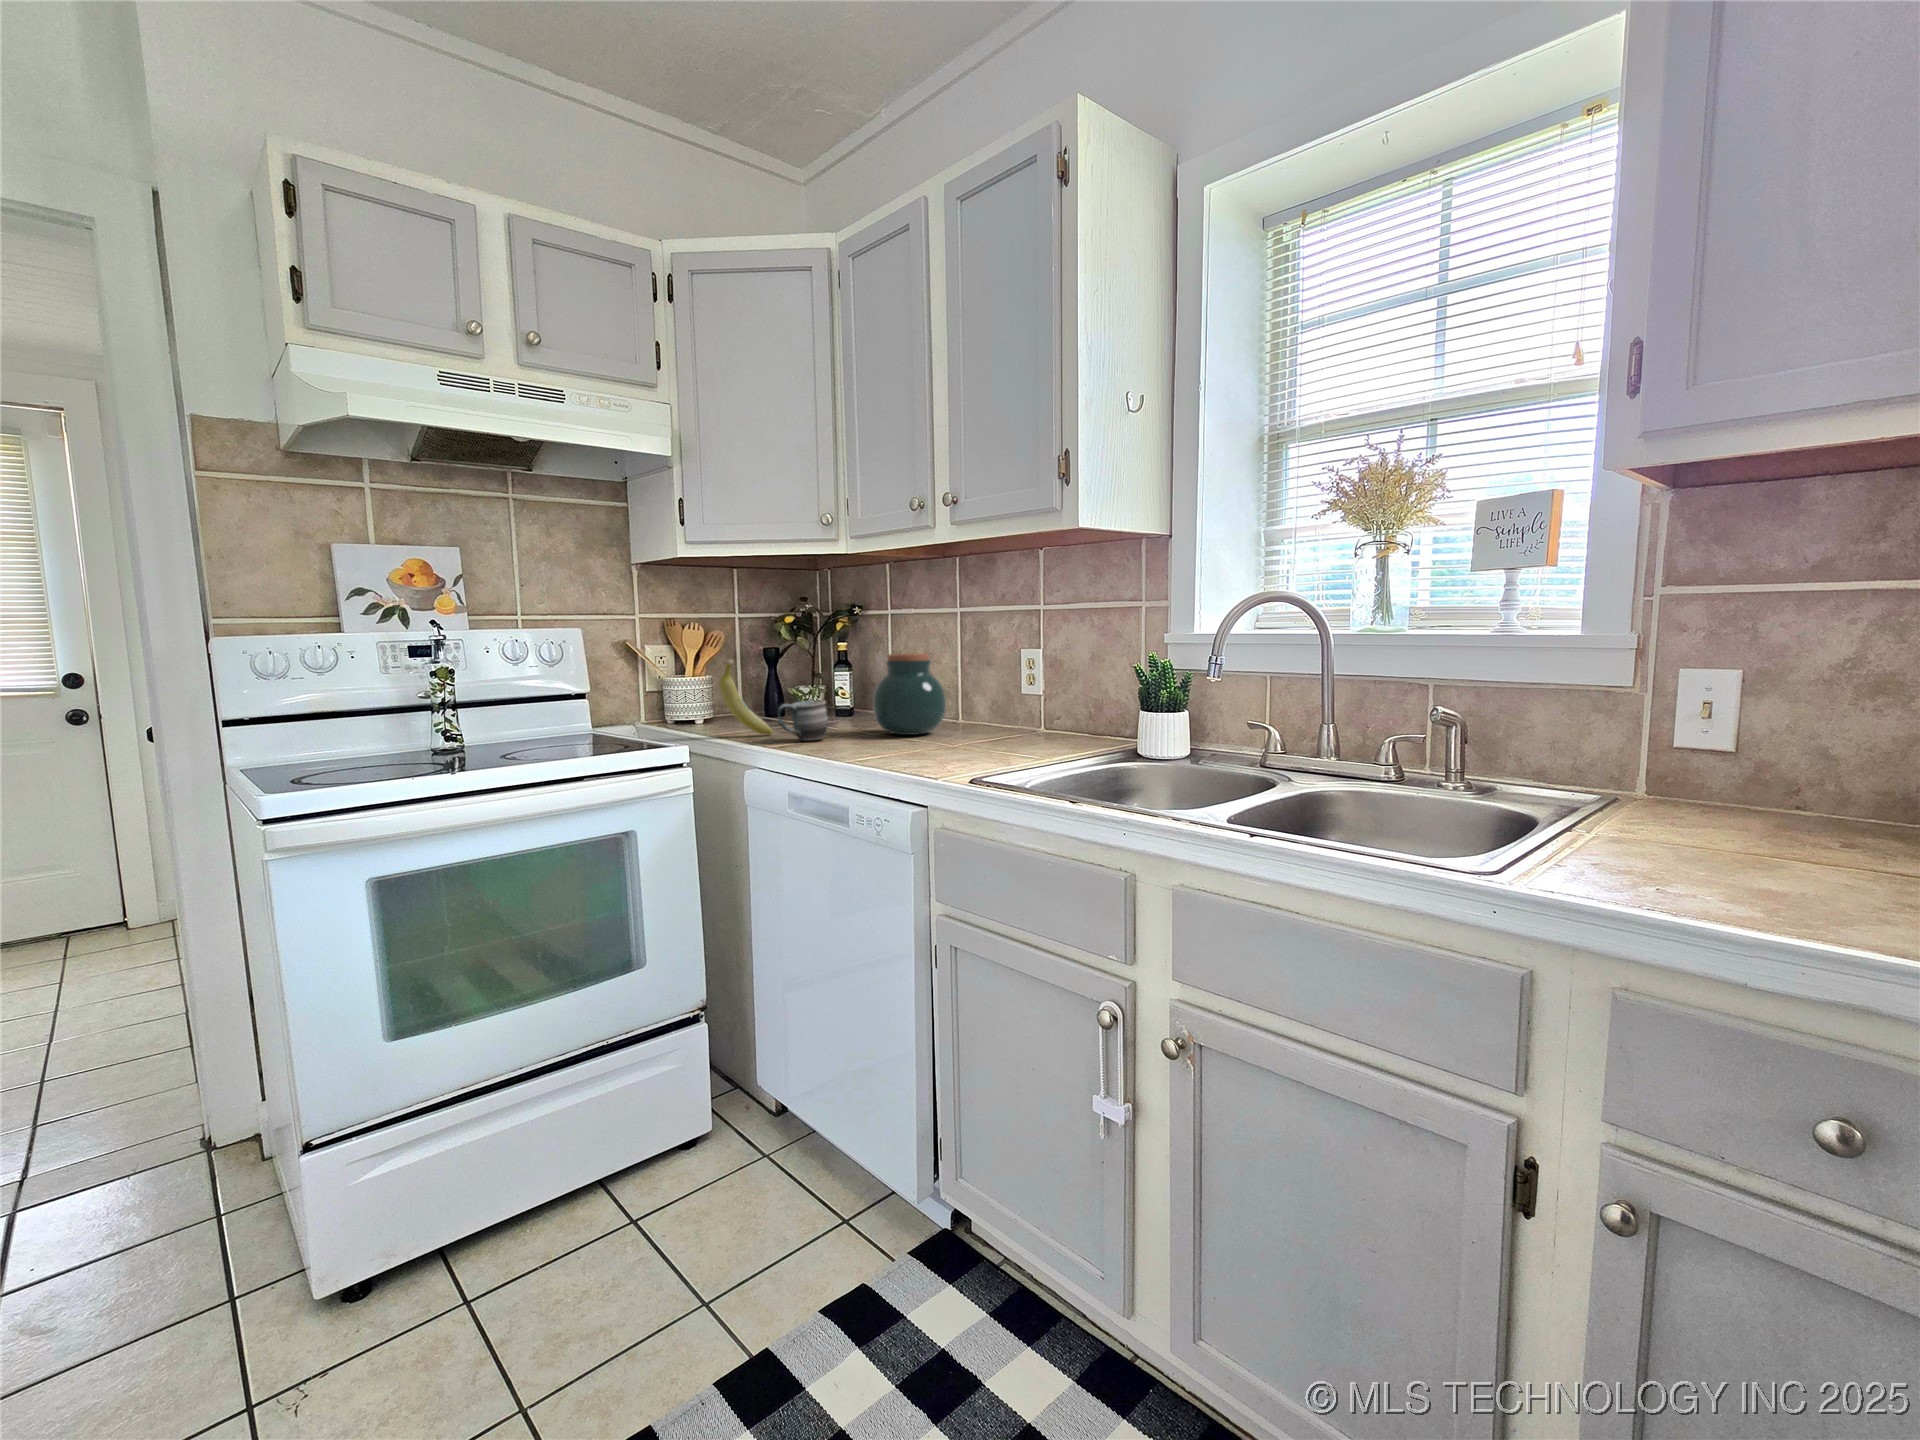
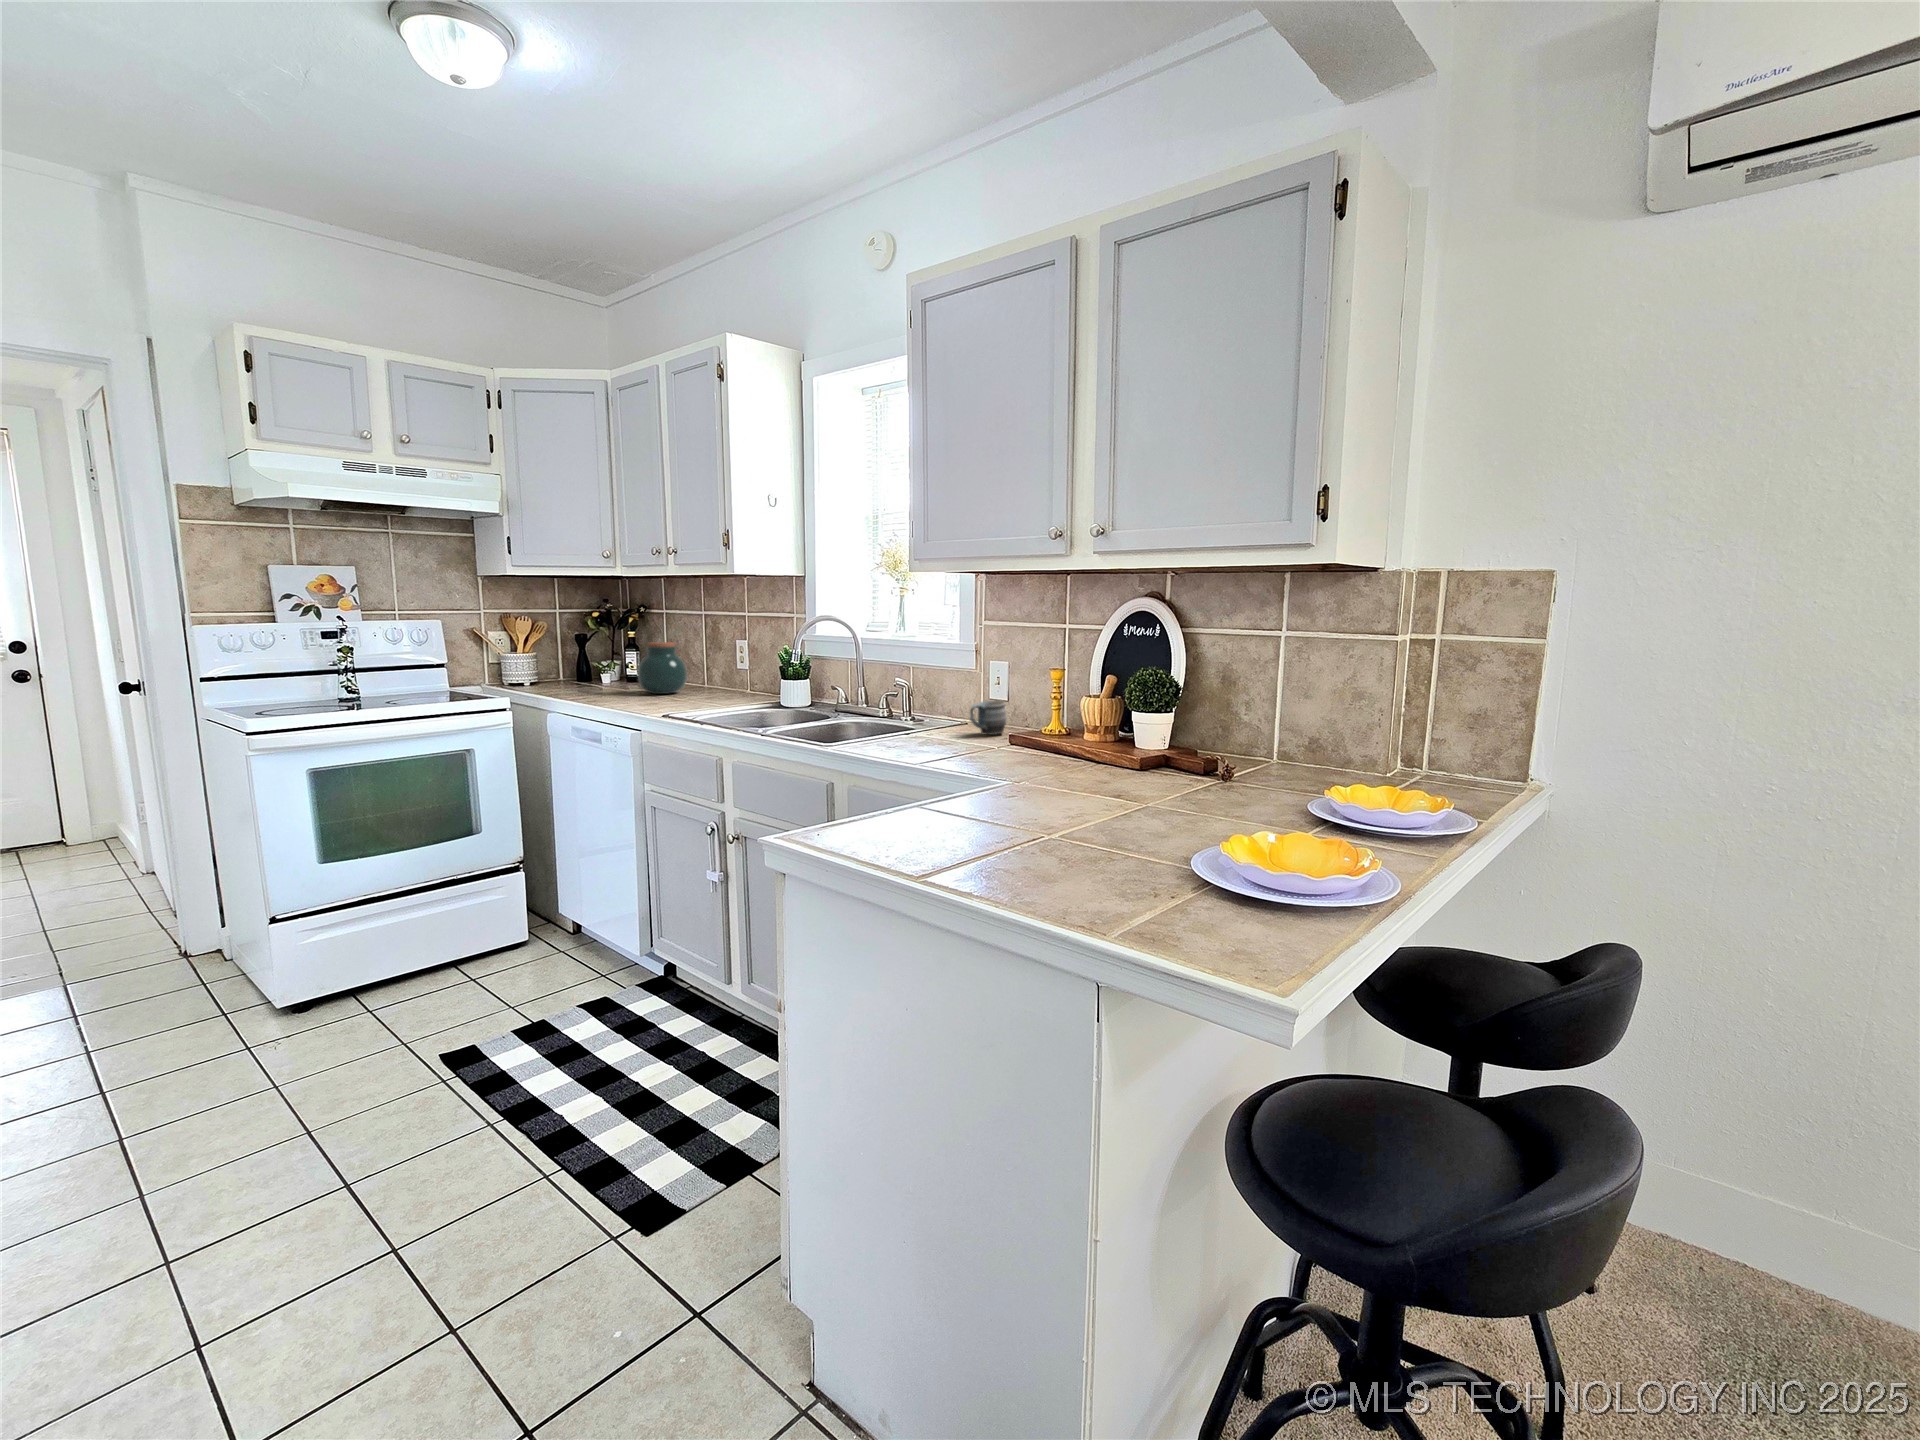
fruit: present [719,658,772,735] -> none [534,644,573,693]
mug: present [778,700,828,741] -> present [970,700,1007,735]

